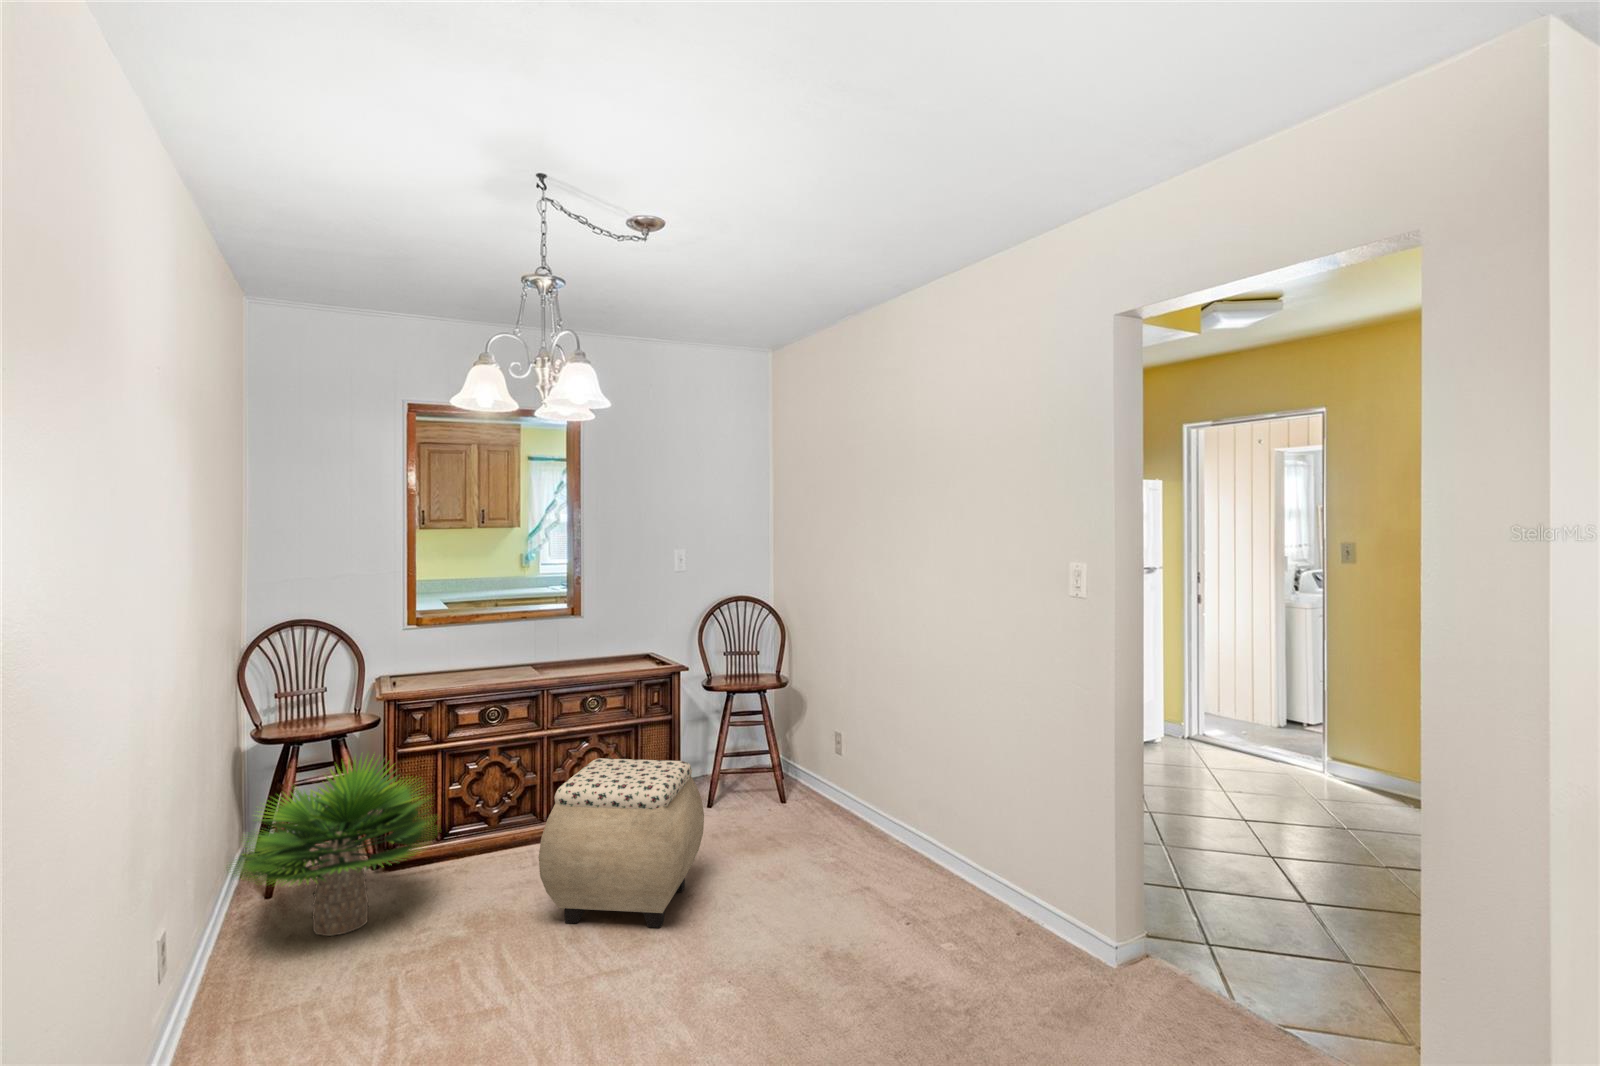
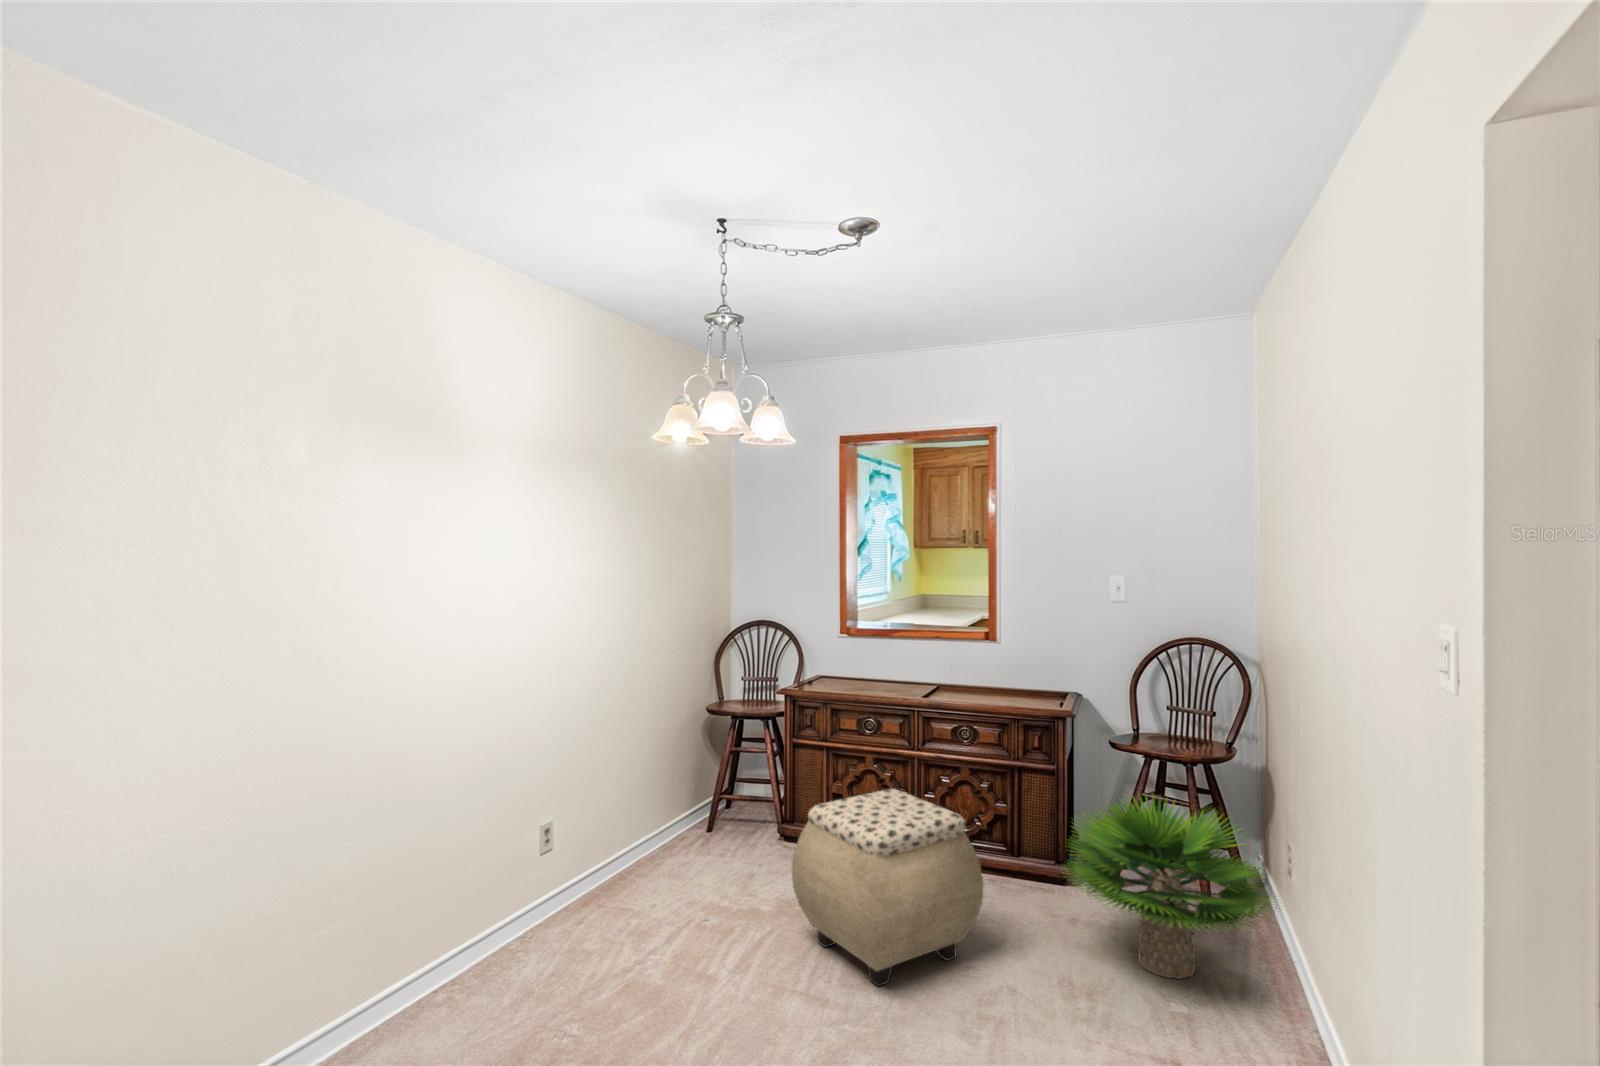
potted plant: present [239,757,436,936] -> present [1067,796,1271,979]

